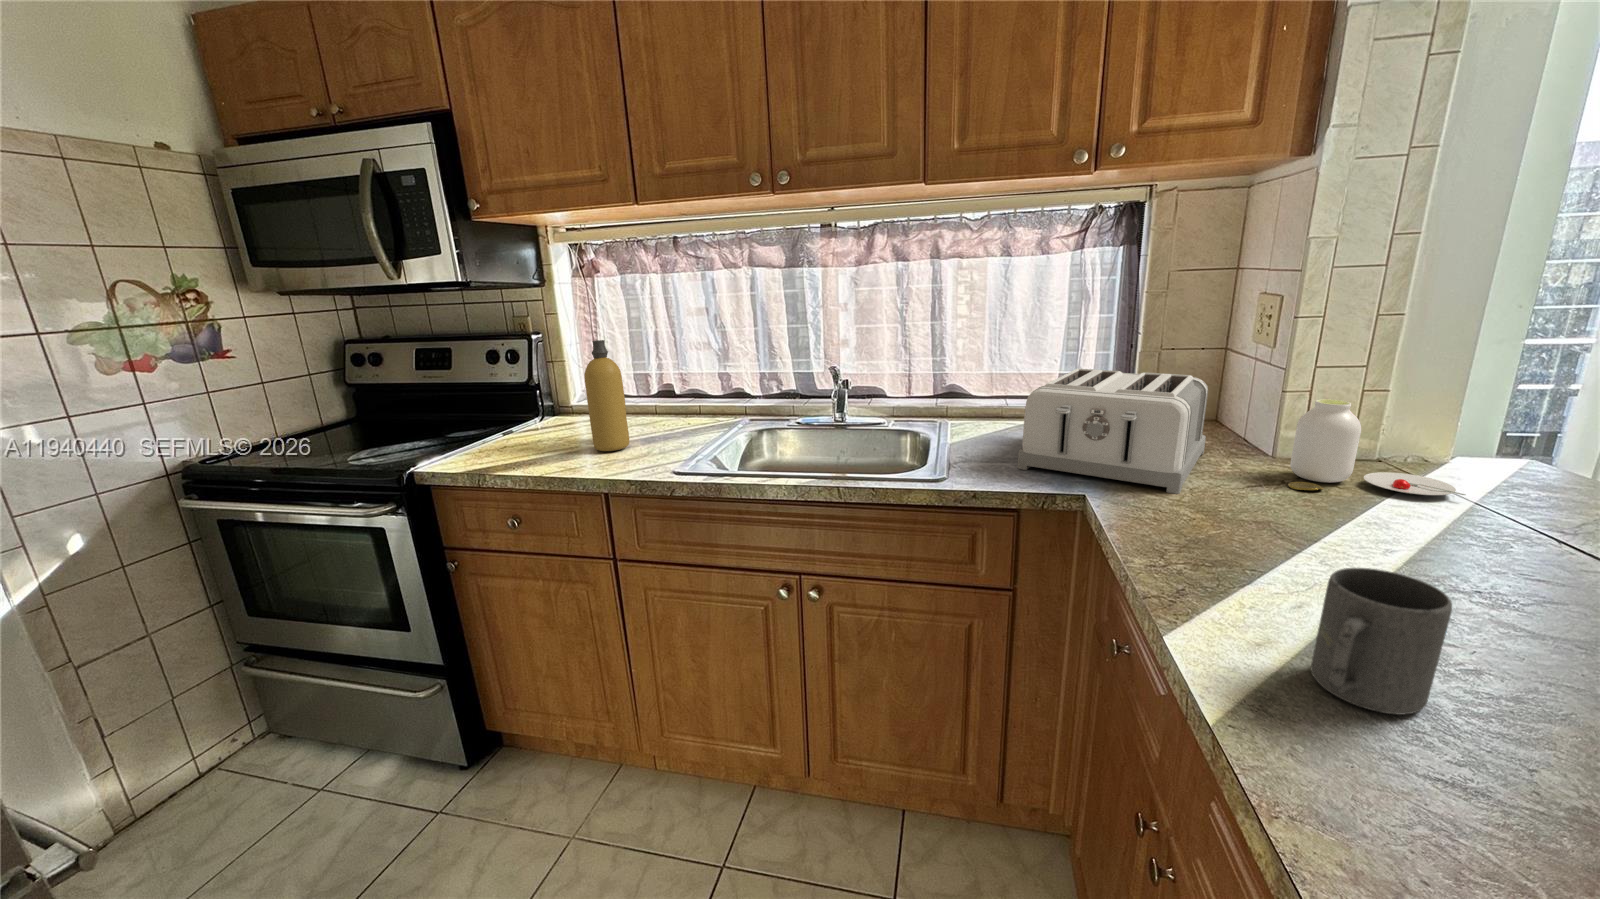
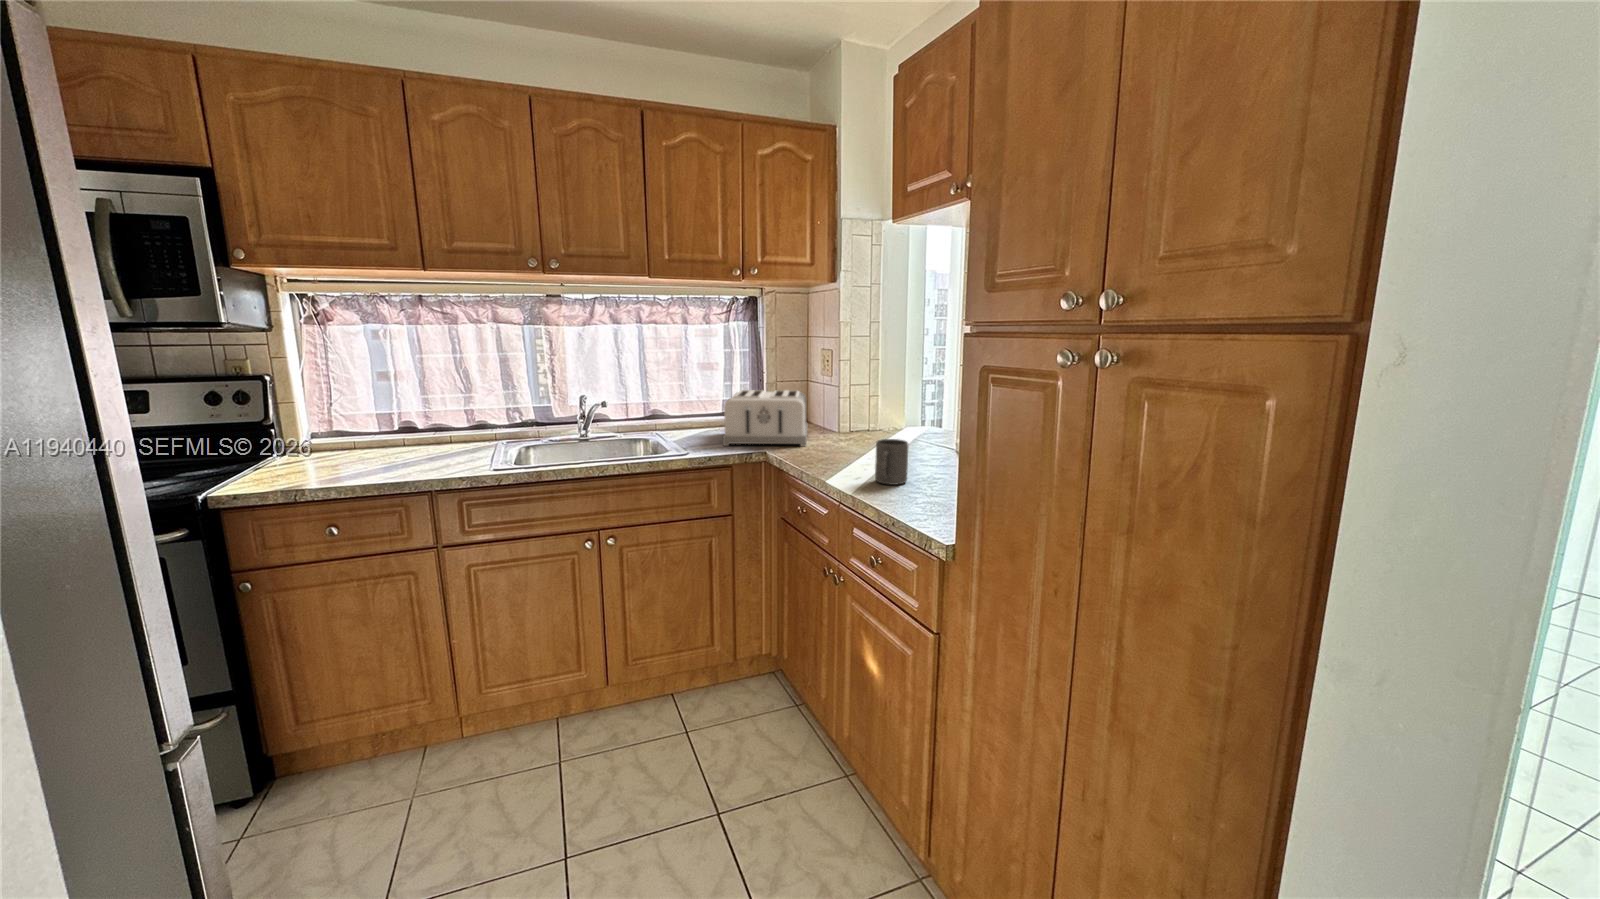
bottle: present [584,340,630,451] -> none [381,376,424,468]
jar: present [1288,399,1466,495] -> none [846,398,907,440]

